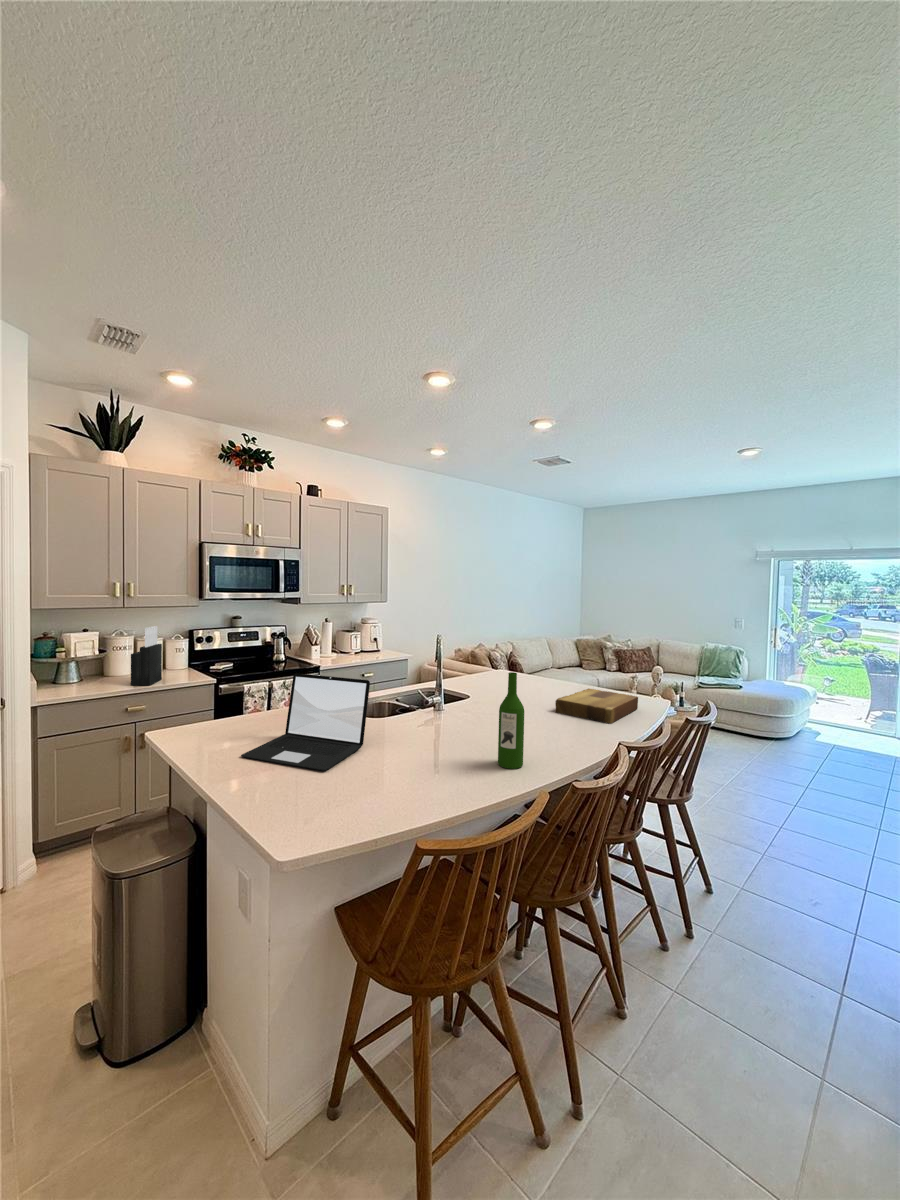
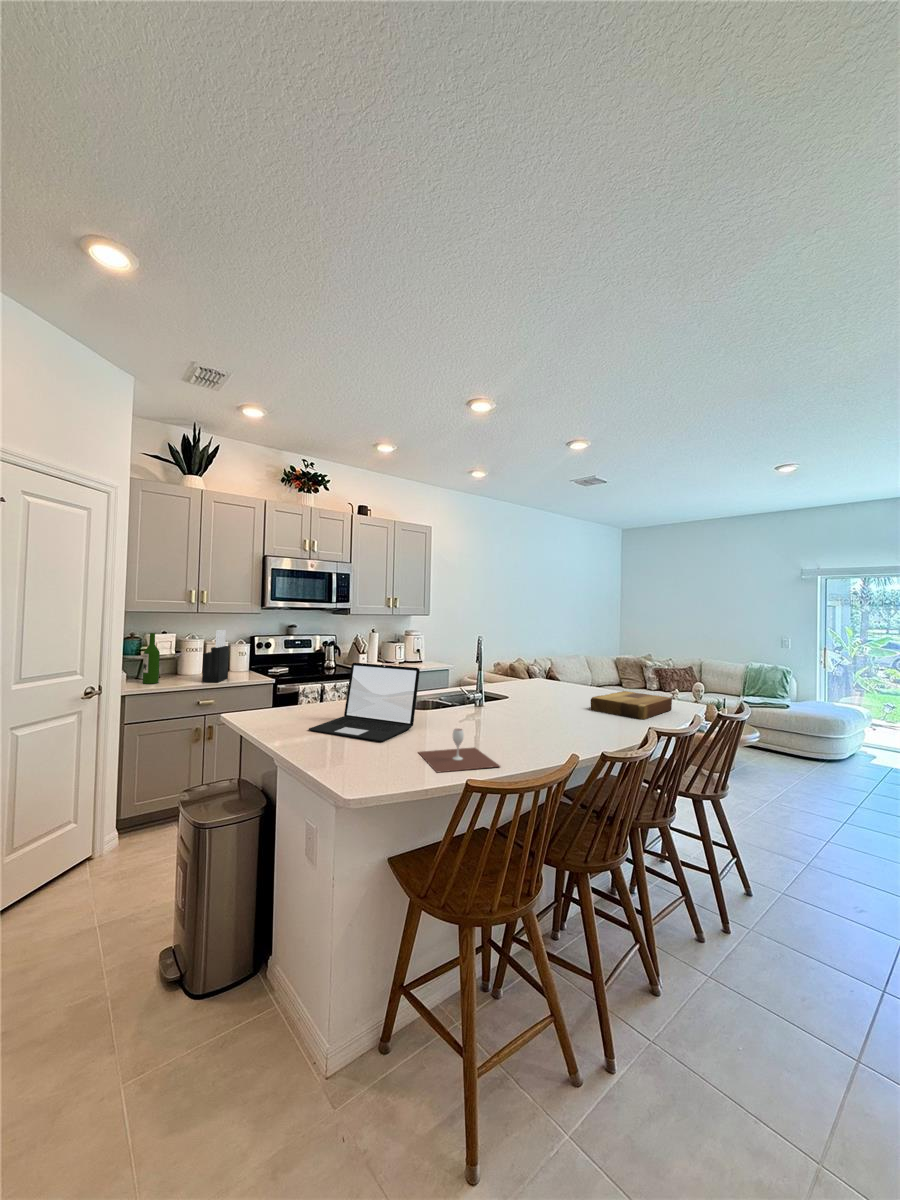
wine bottle: present [498,672,524,769] -> present [143,633,160,684]
wine glass: none [365,759,460,817] -> present [419,729,500,772]

